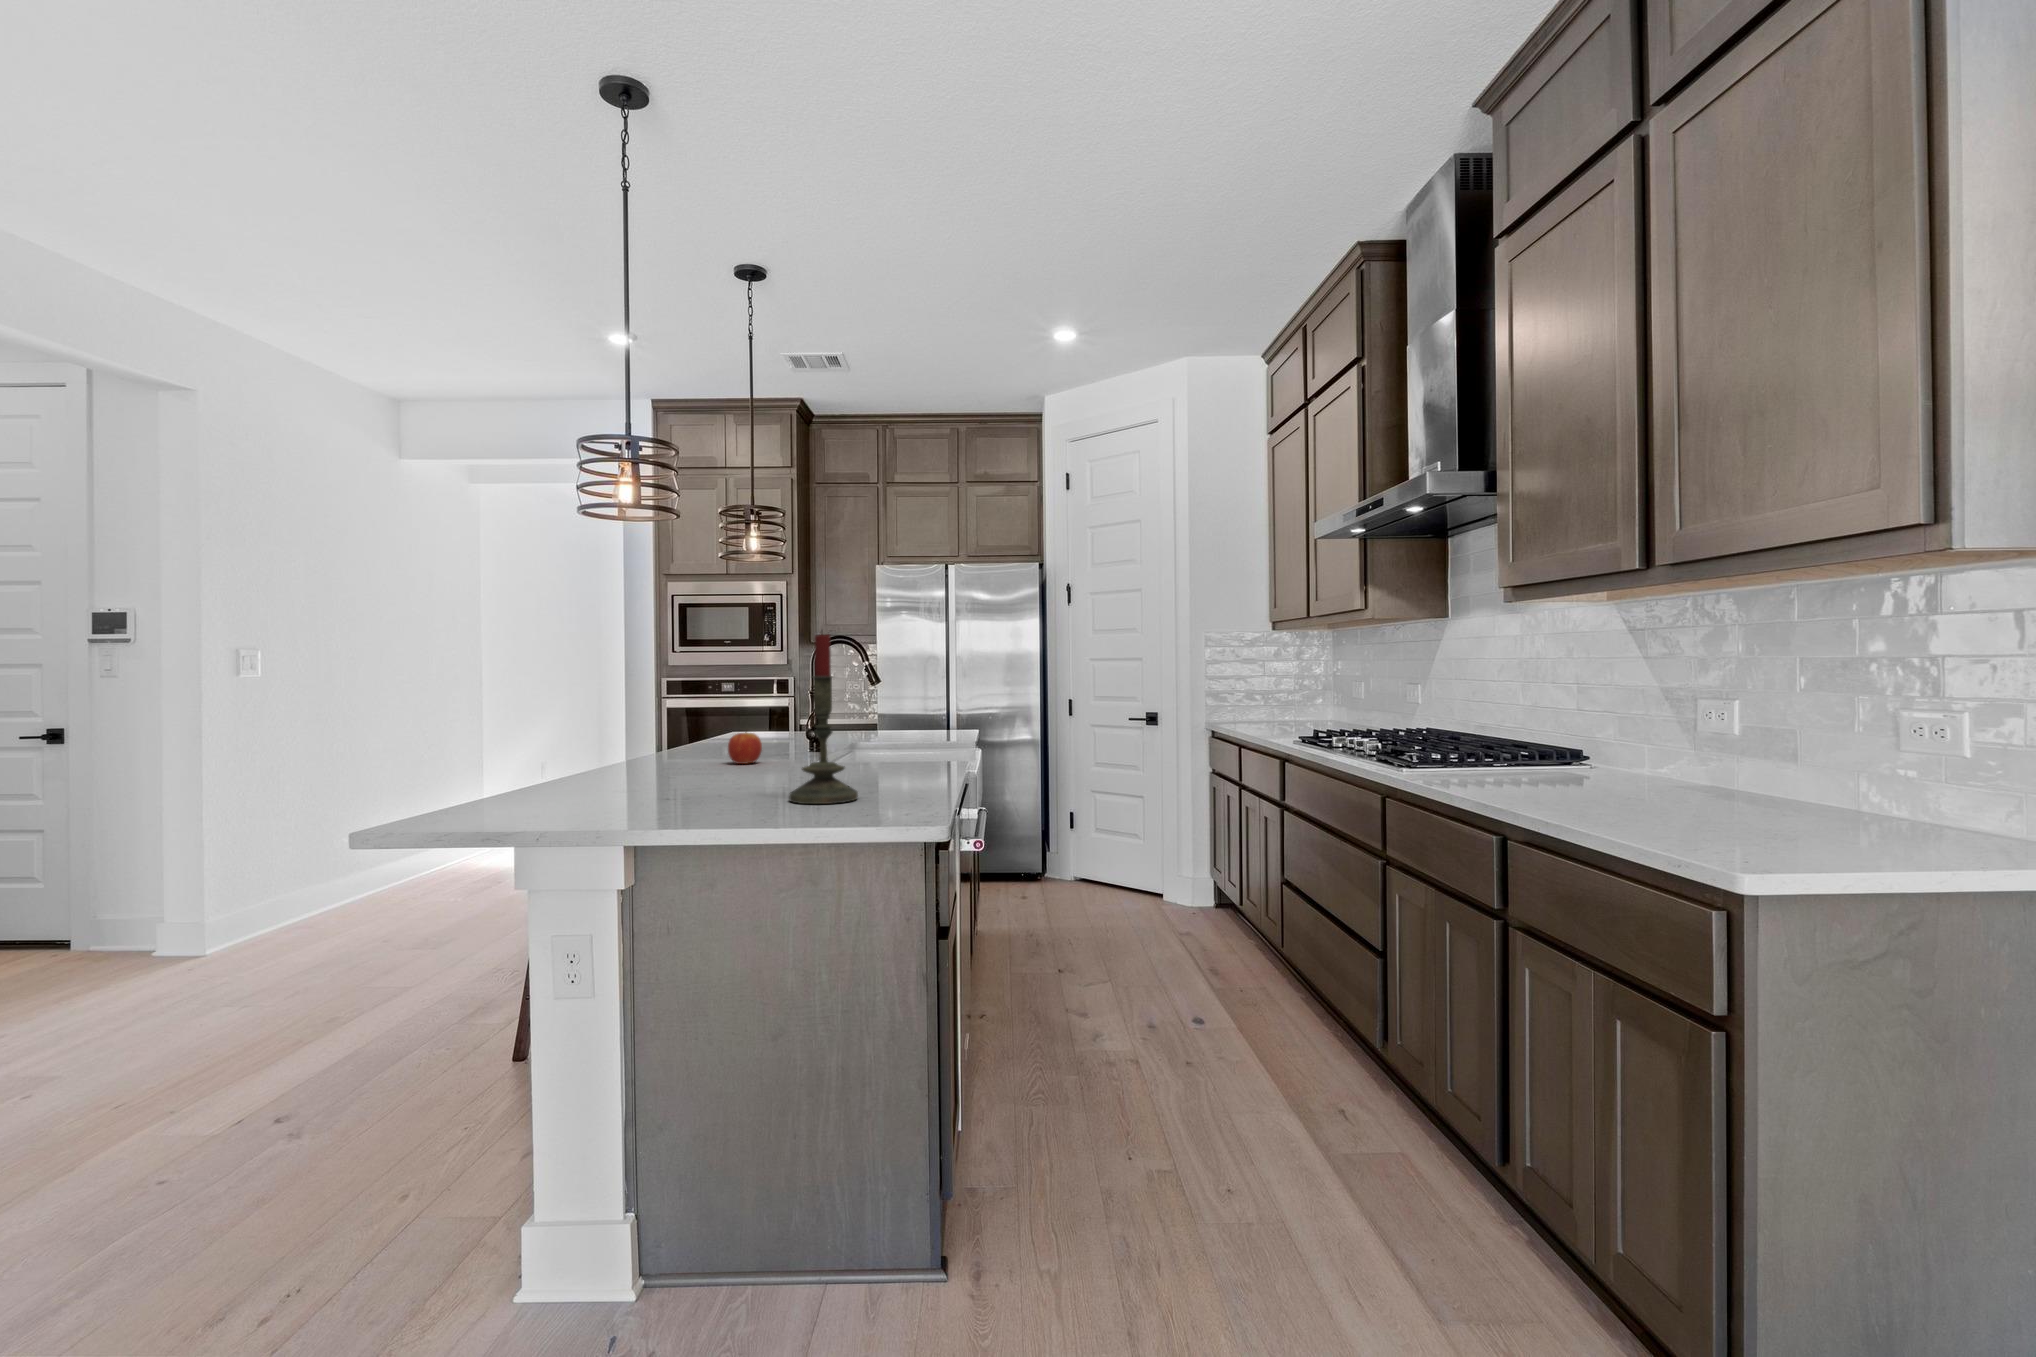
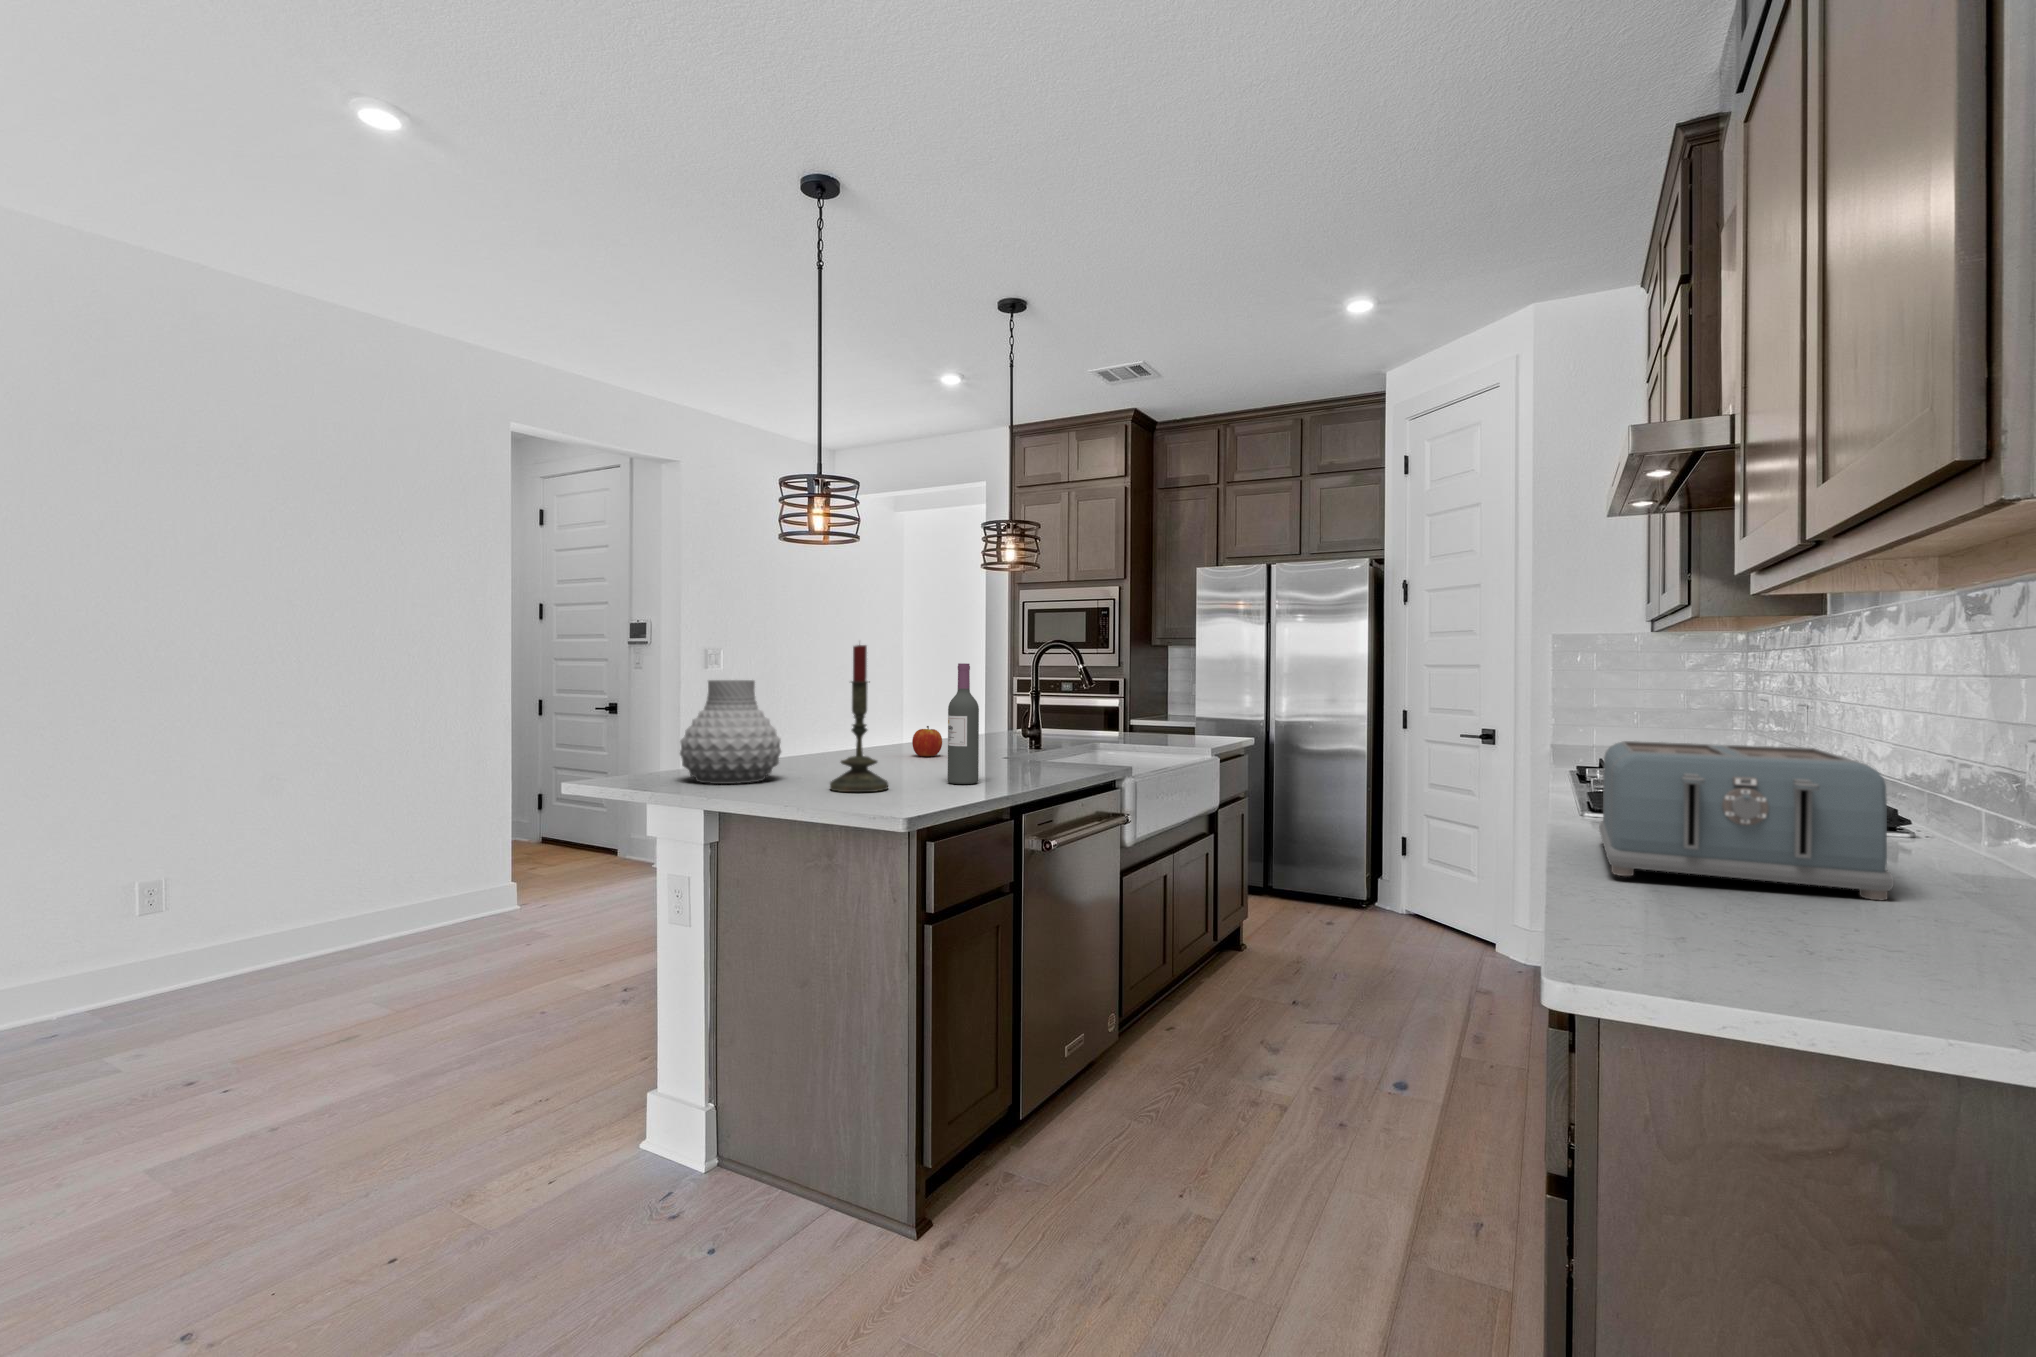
wine bottle: none [882,656,916,786] -> present [948,663,979,784]
vase: none [565,678,698,810] -> present [680,680,781,784]
toaster: none [1517,705,1771,805] -> present [1599,741,1894,900]

